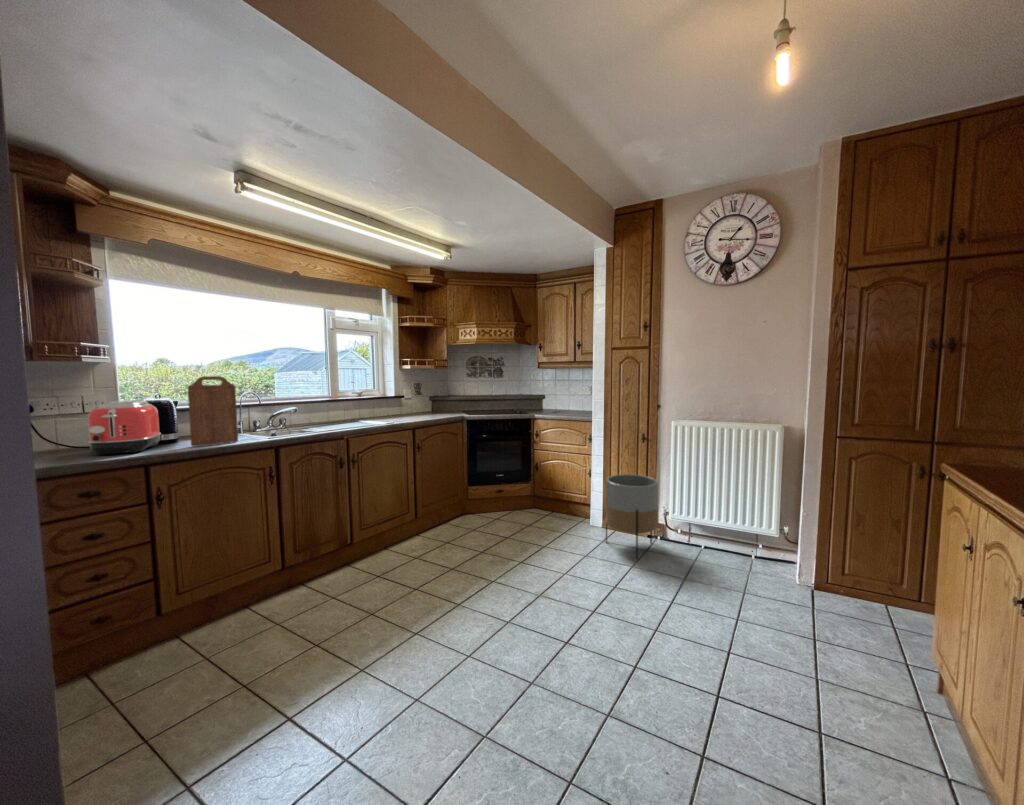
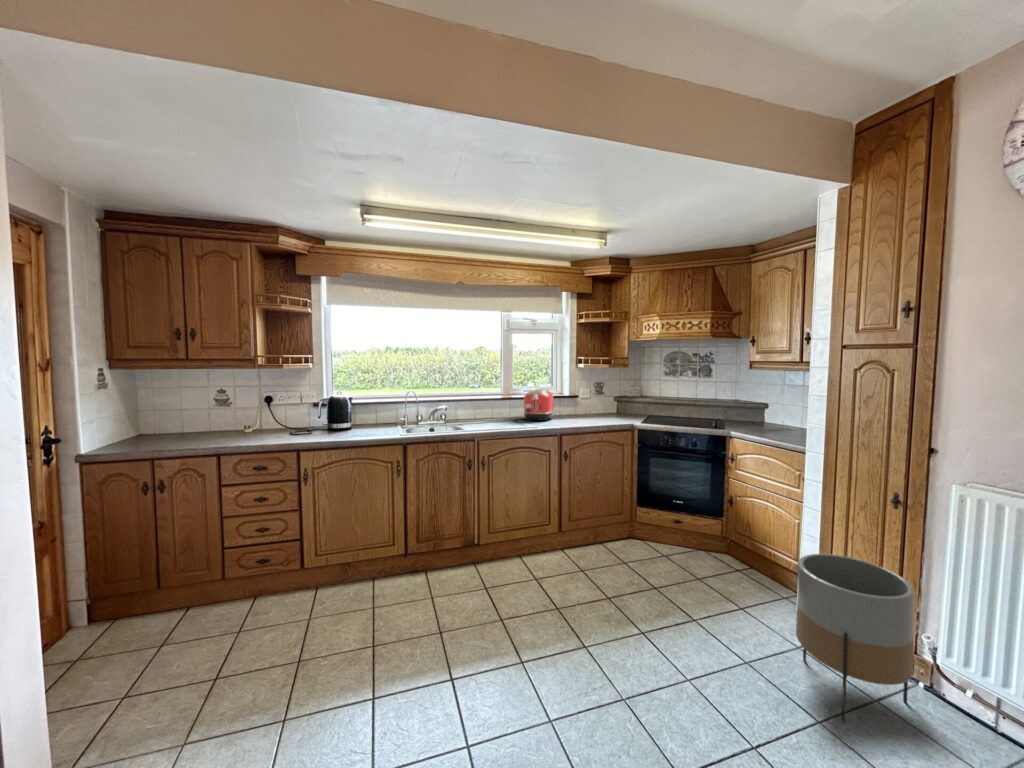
cutting board: present [188,376,238,446] -> none [344,380,379,436]
toaster: present [88,401,161,455] -> present [524,390,554,421]

